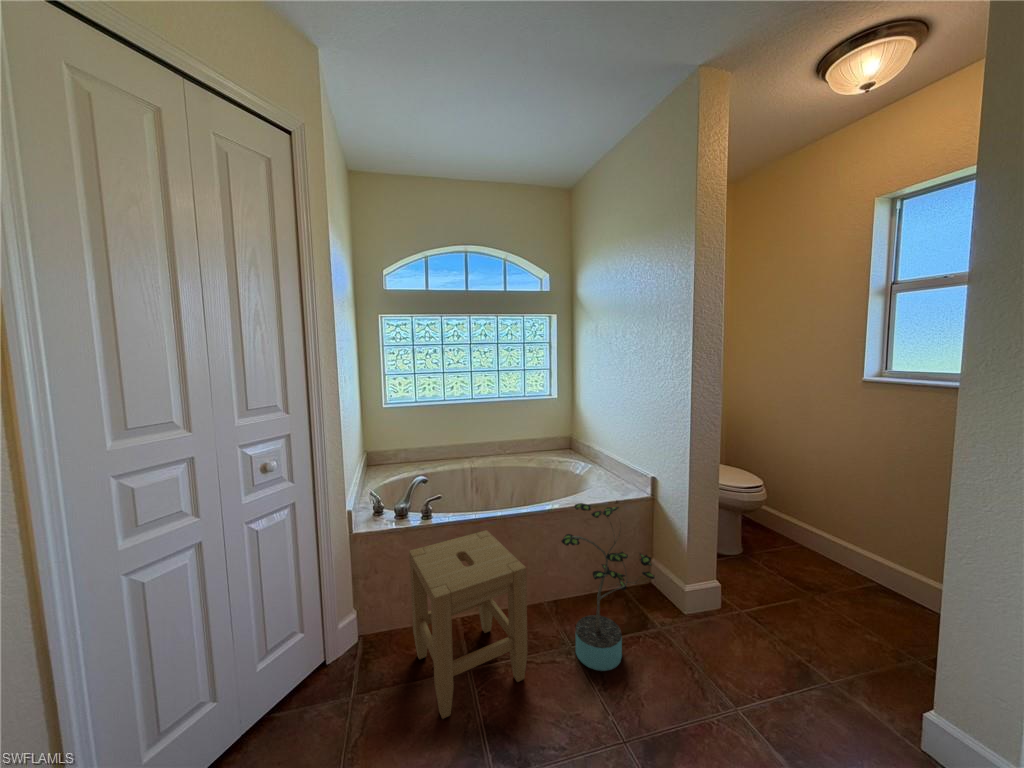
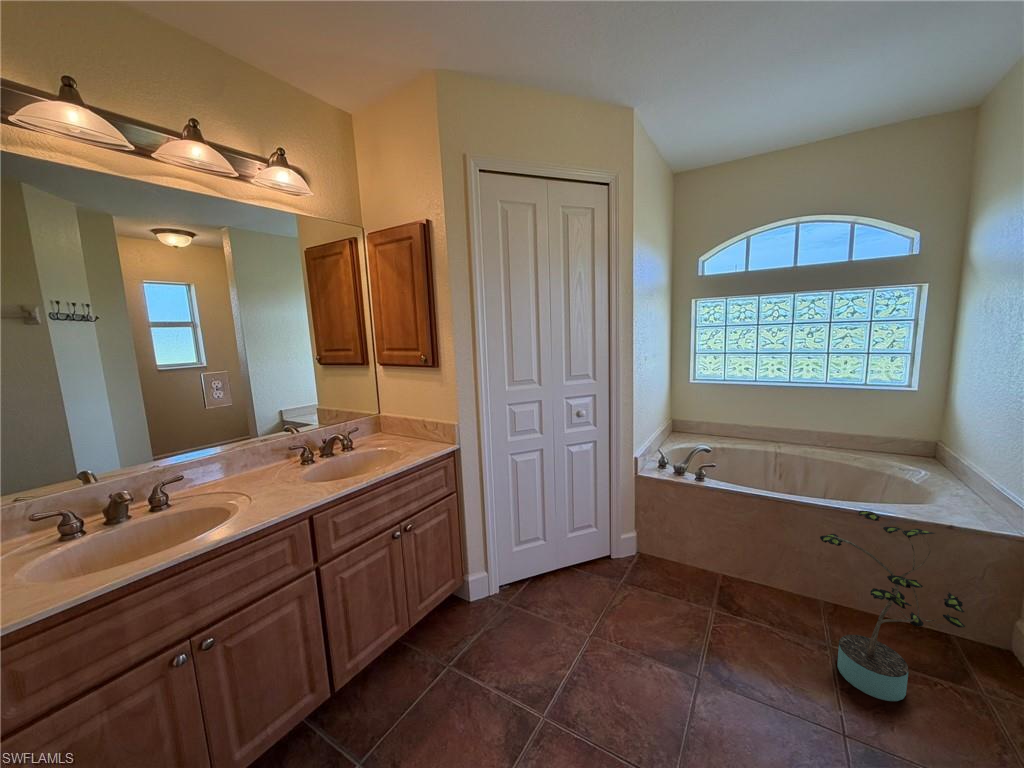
stool: present [409,530,527,719] -> none [672,499,772,647]

